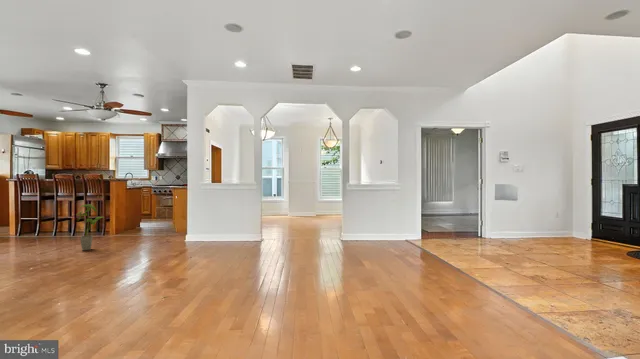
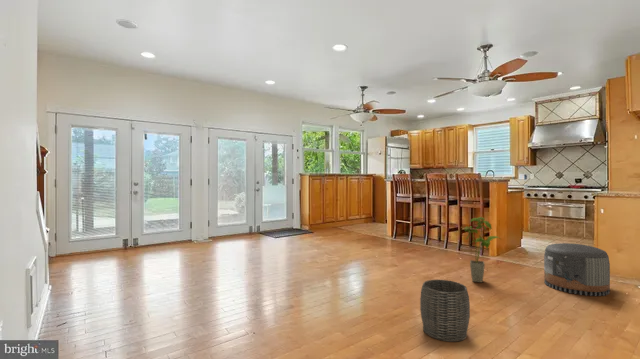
pouf: none [135,217,170,245] -> present [544,243,610,296]
woven basket: none [21,242,60,278] -> present [420,280,470,342]

